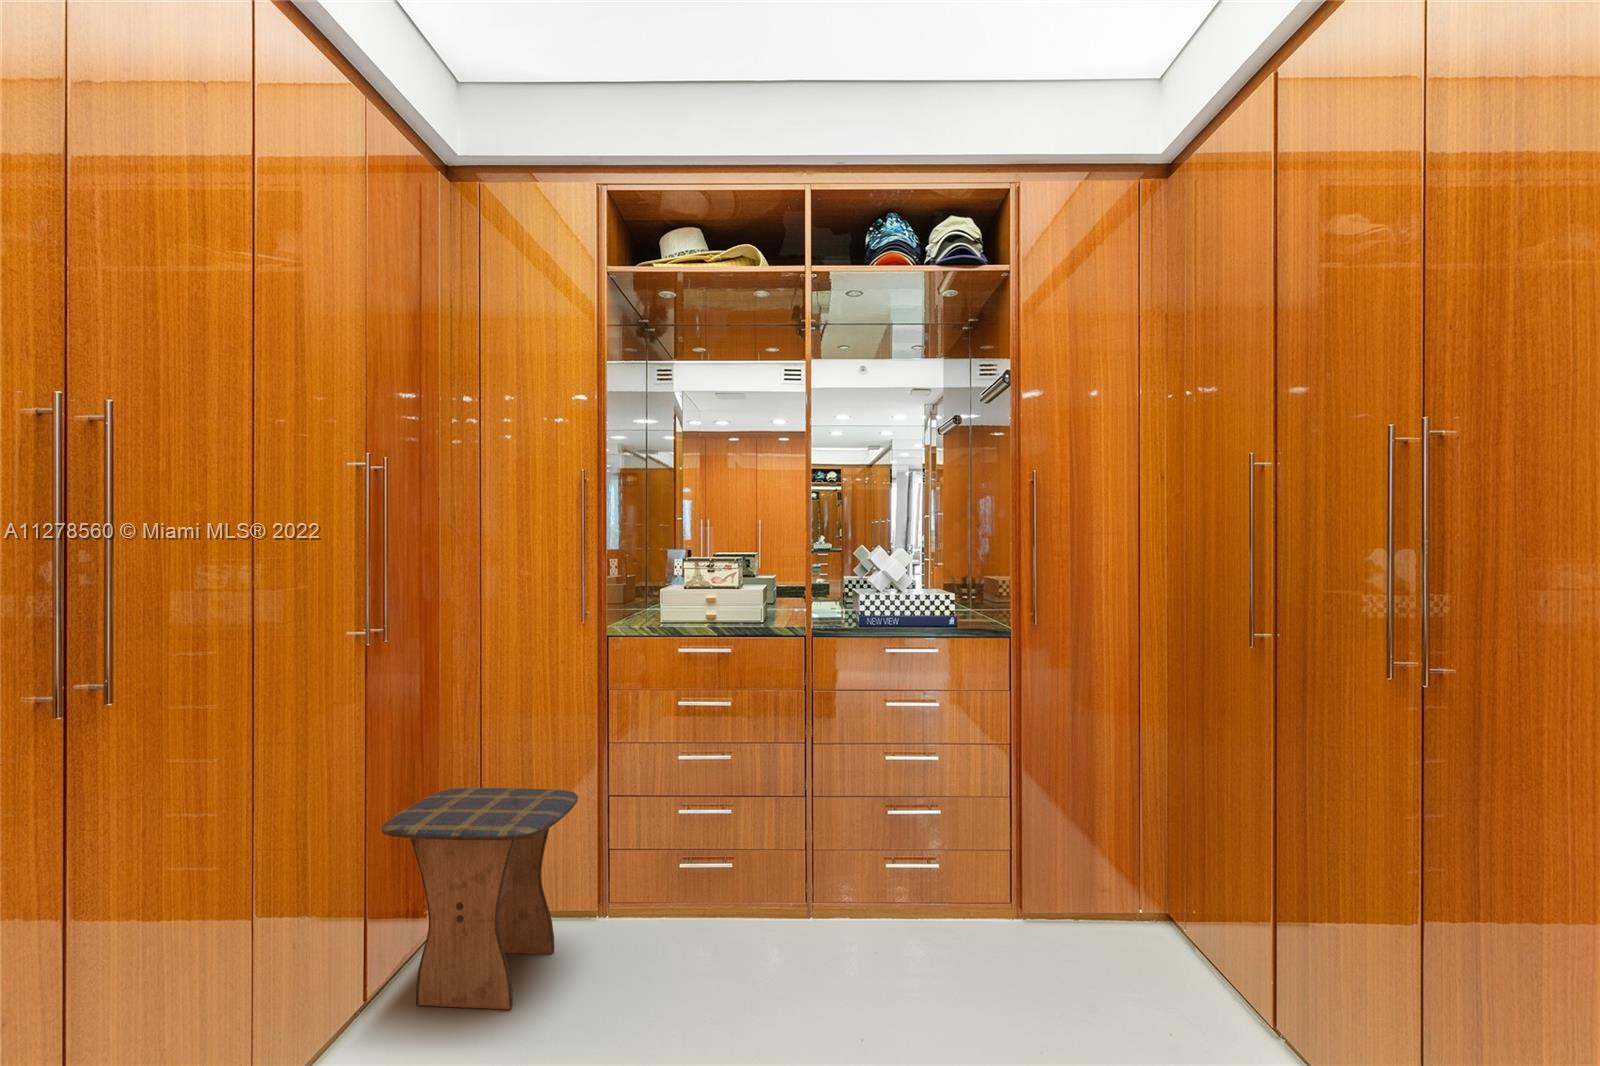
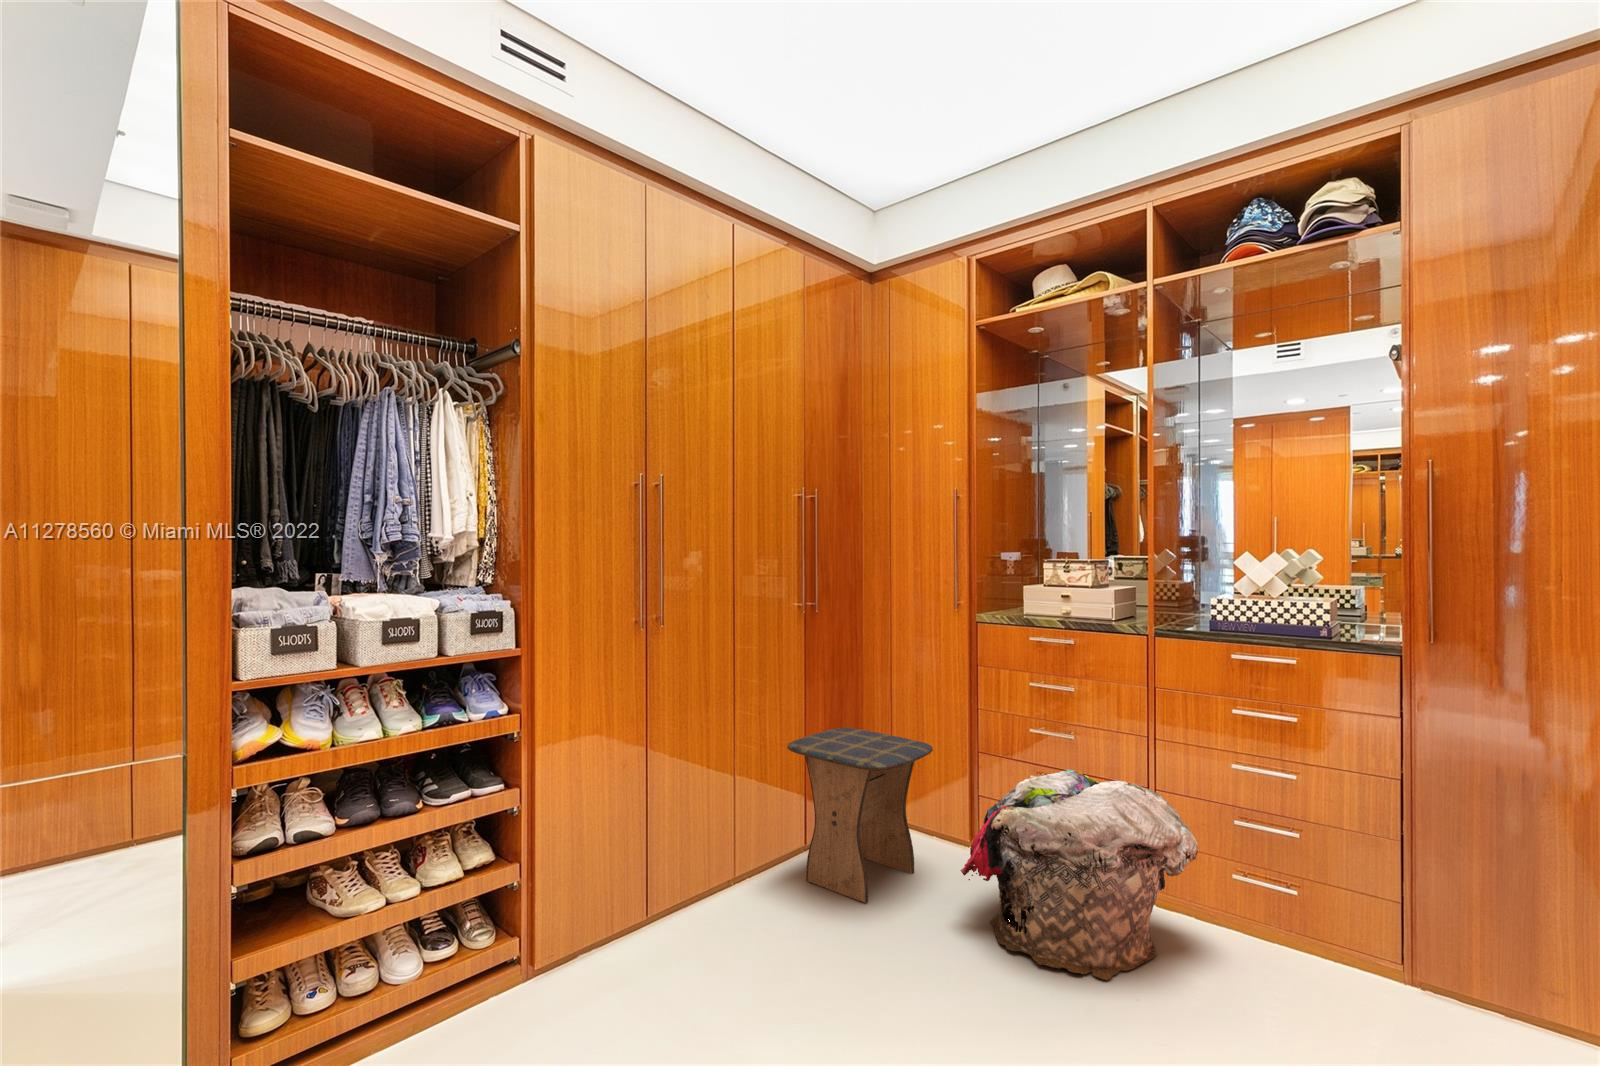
laundry basket: none [633,791,868,1015] -> present [961,770,1199,980]

